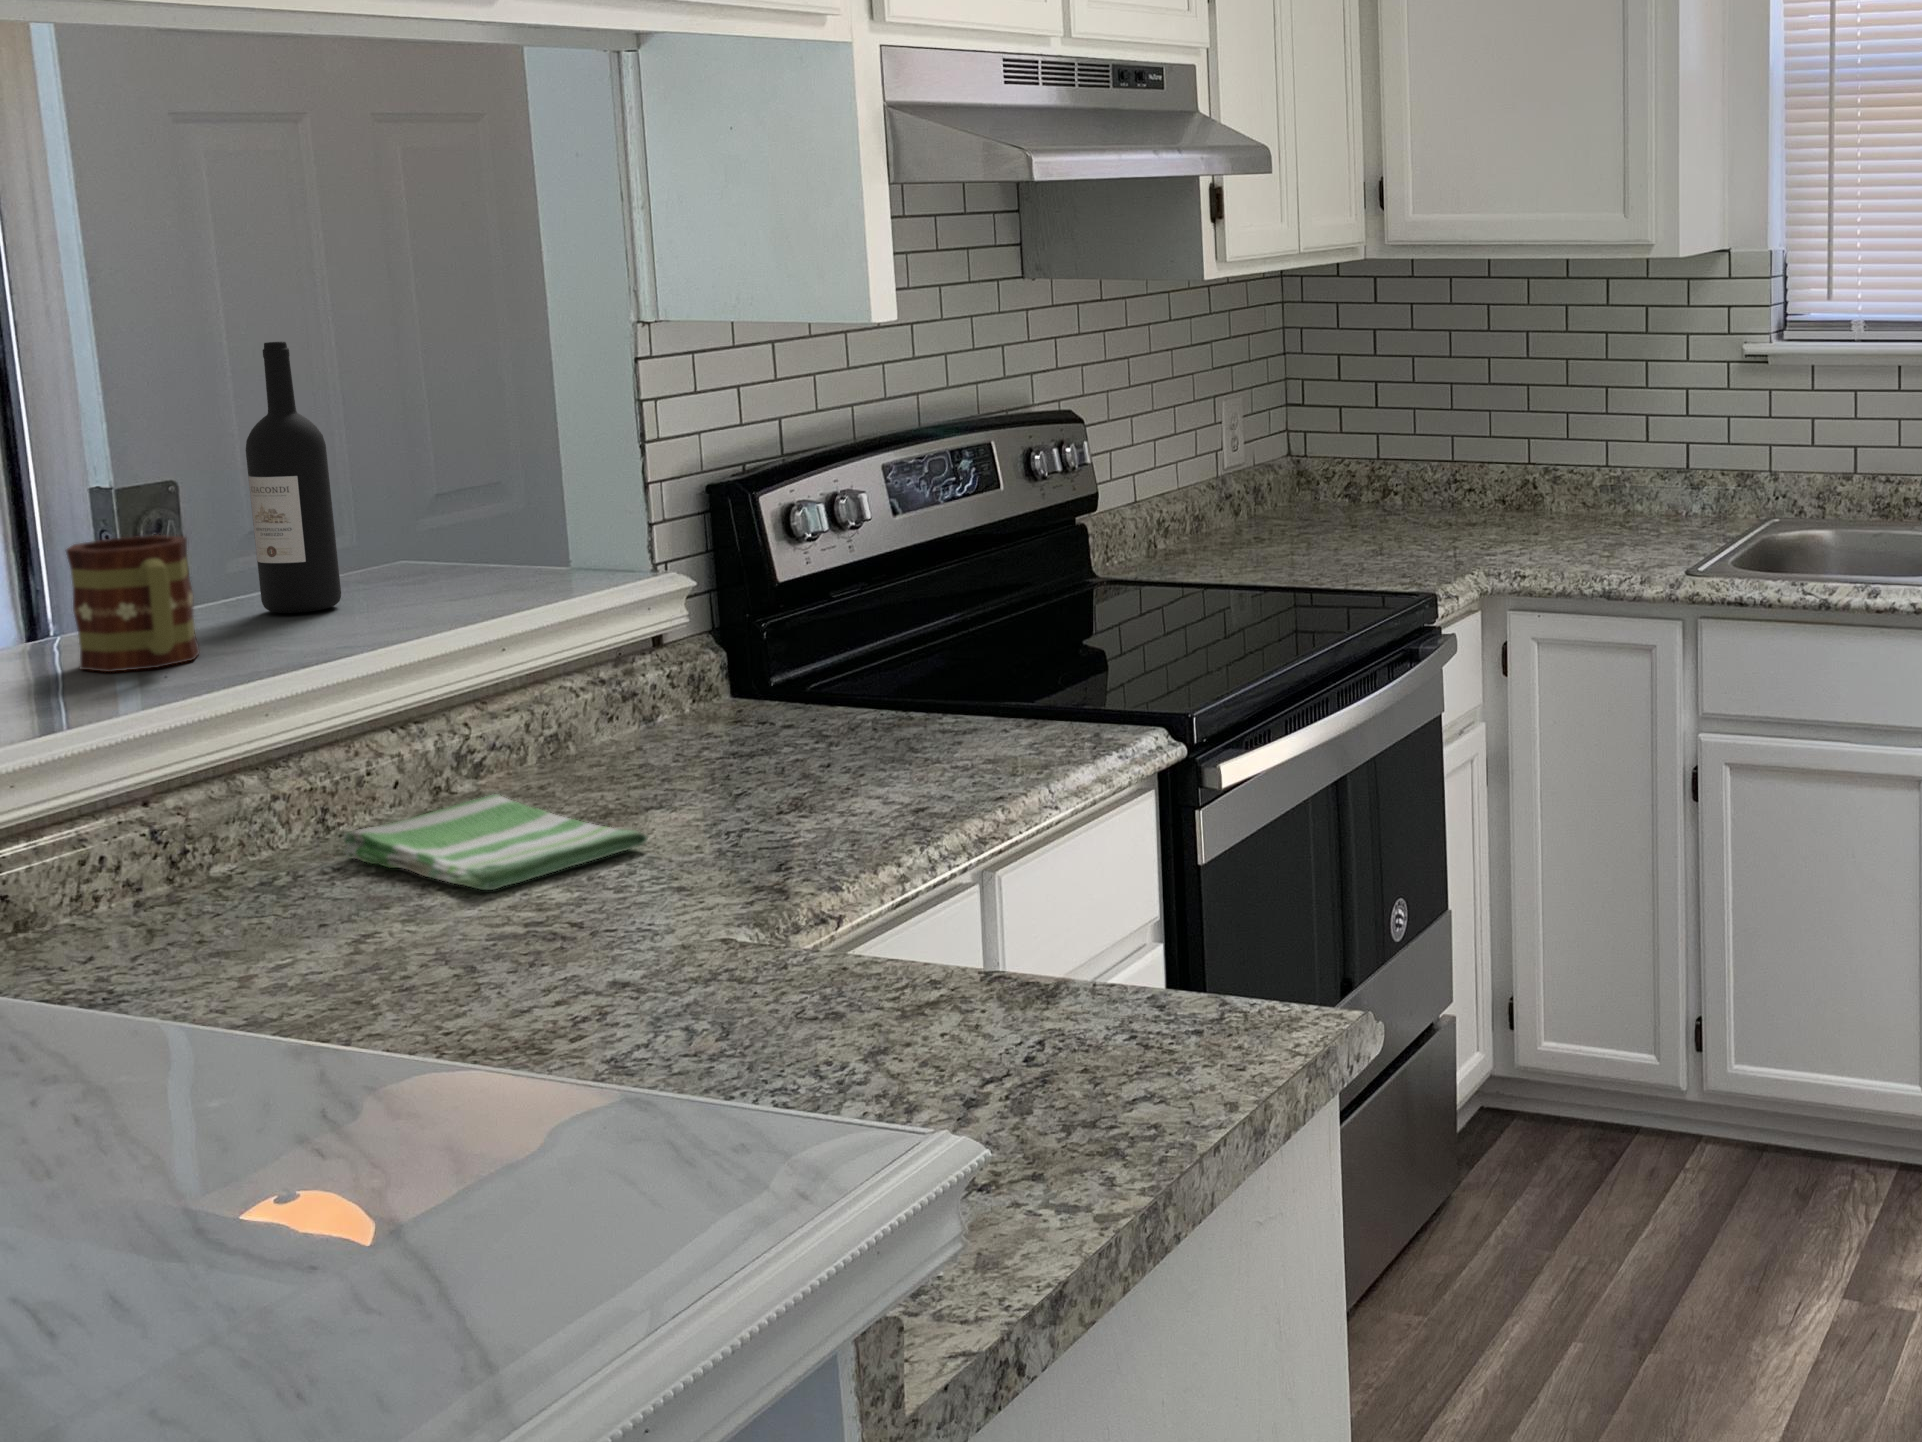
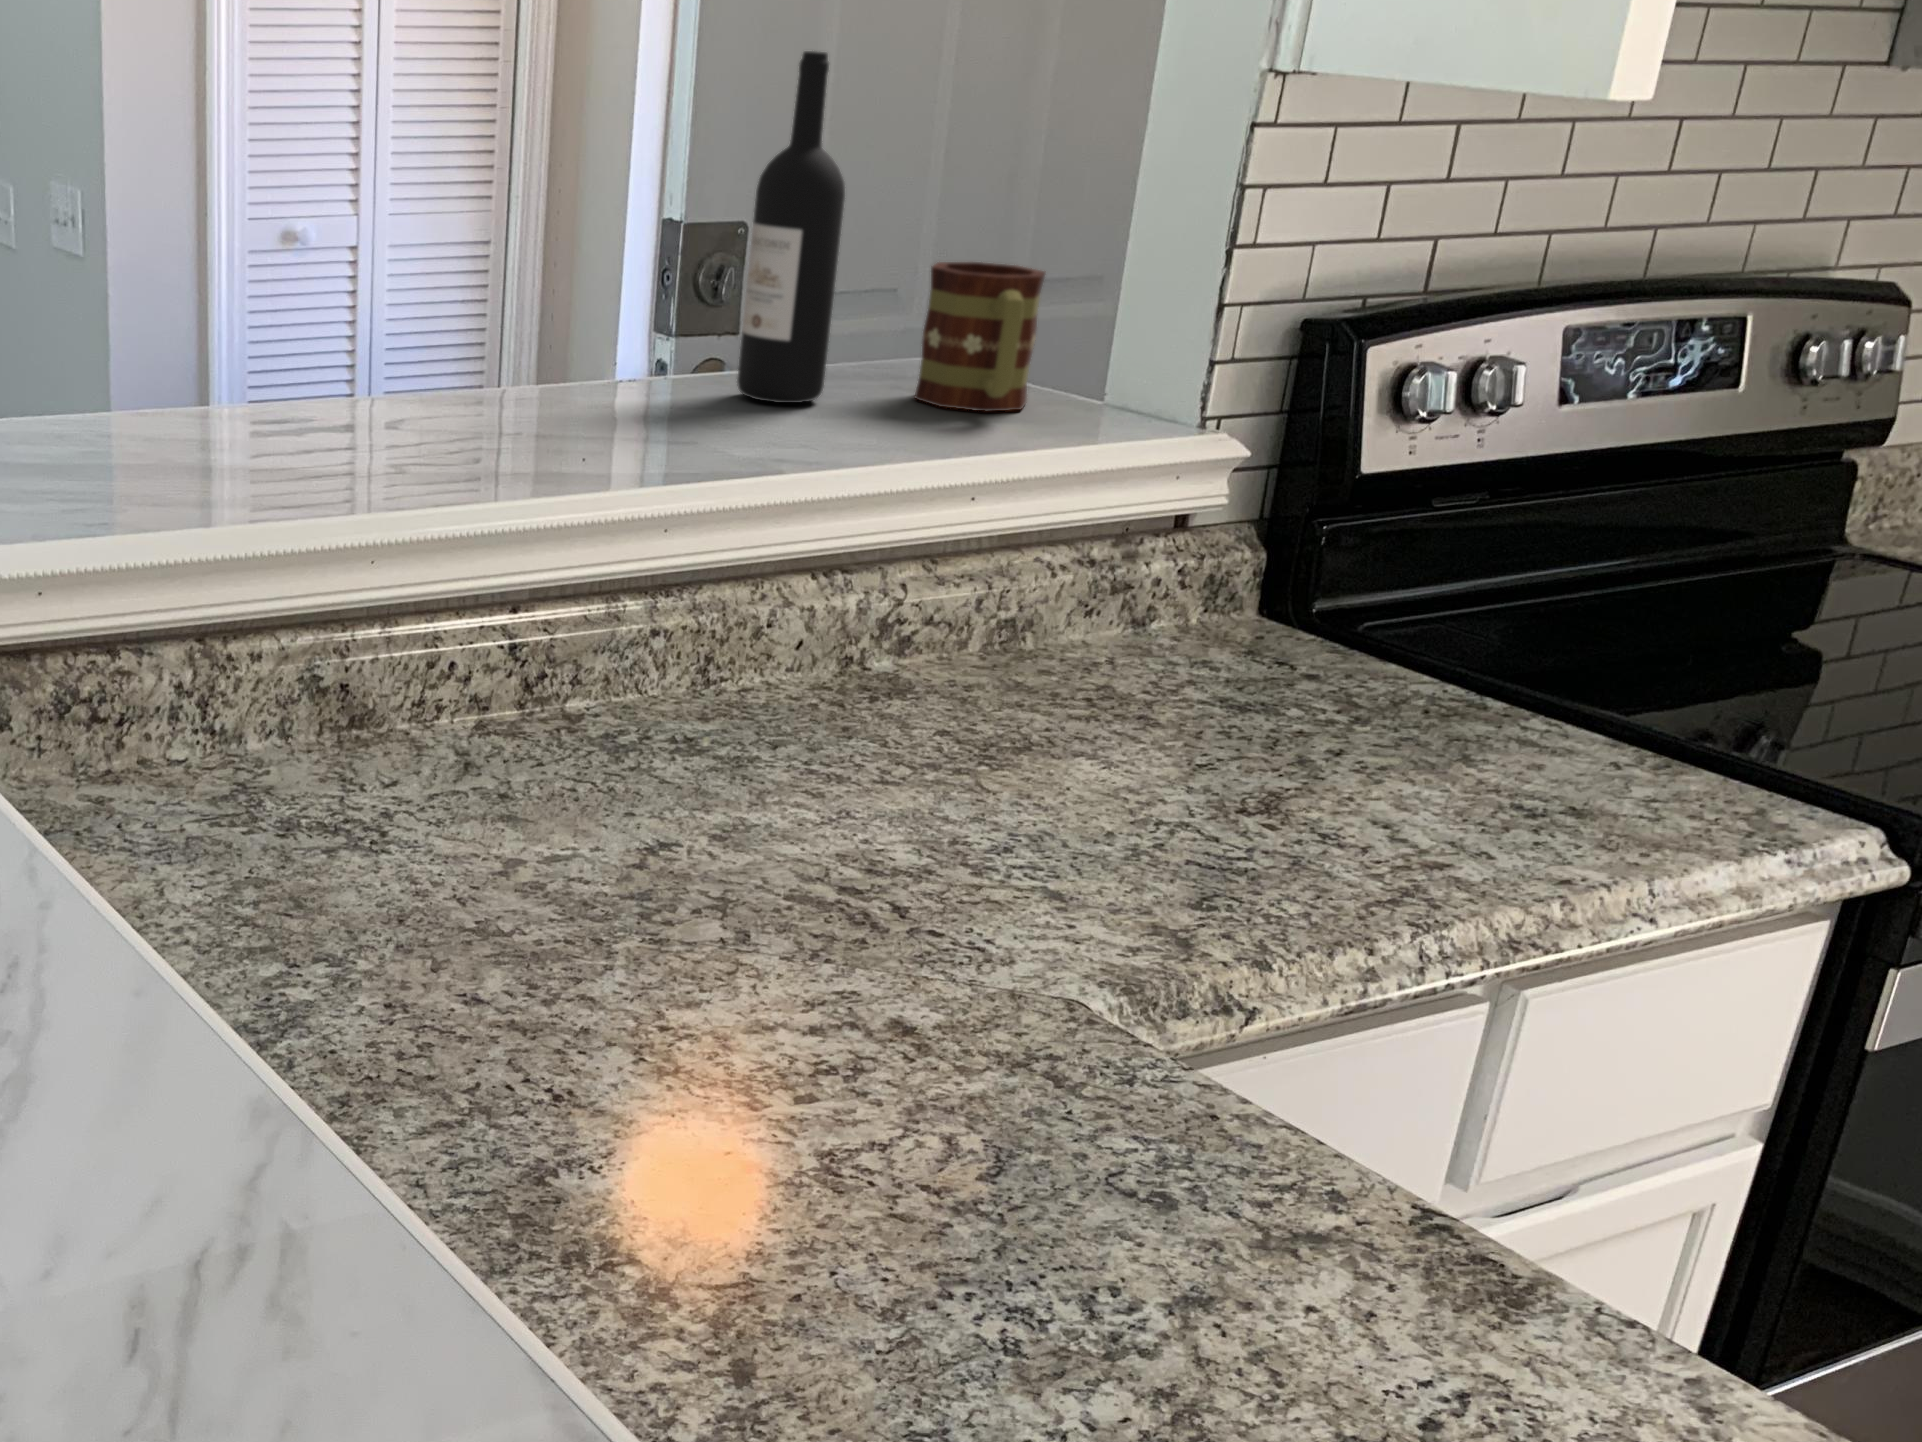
mug: present [66,535,199,672] -> present [915,262,1045,412]
dish towel: present [344,794,647,890] -> none [706,687,1050,823]

